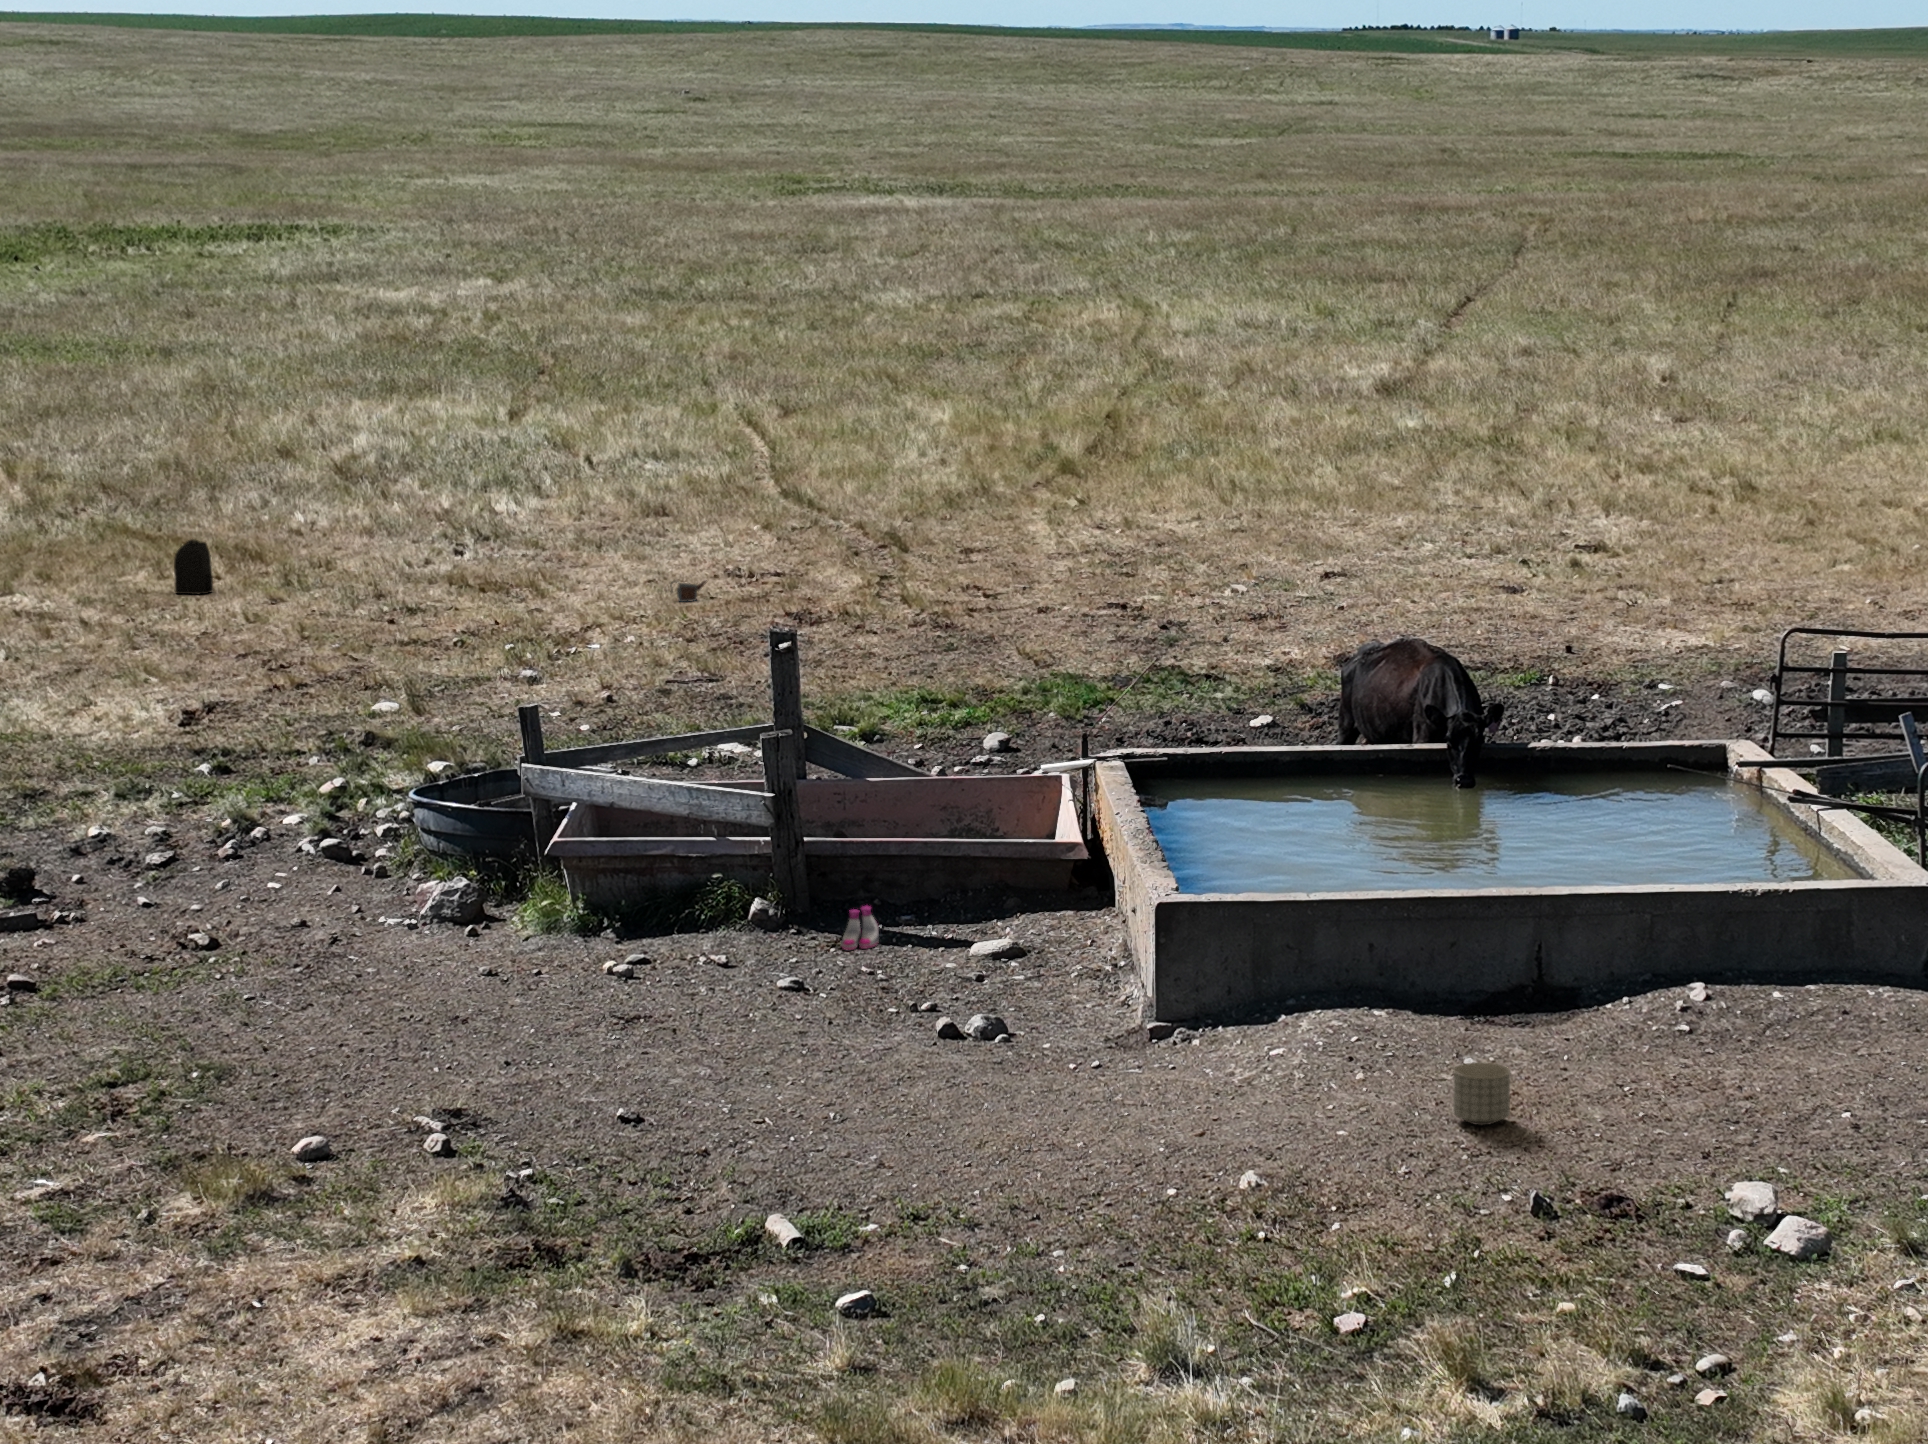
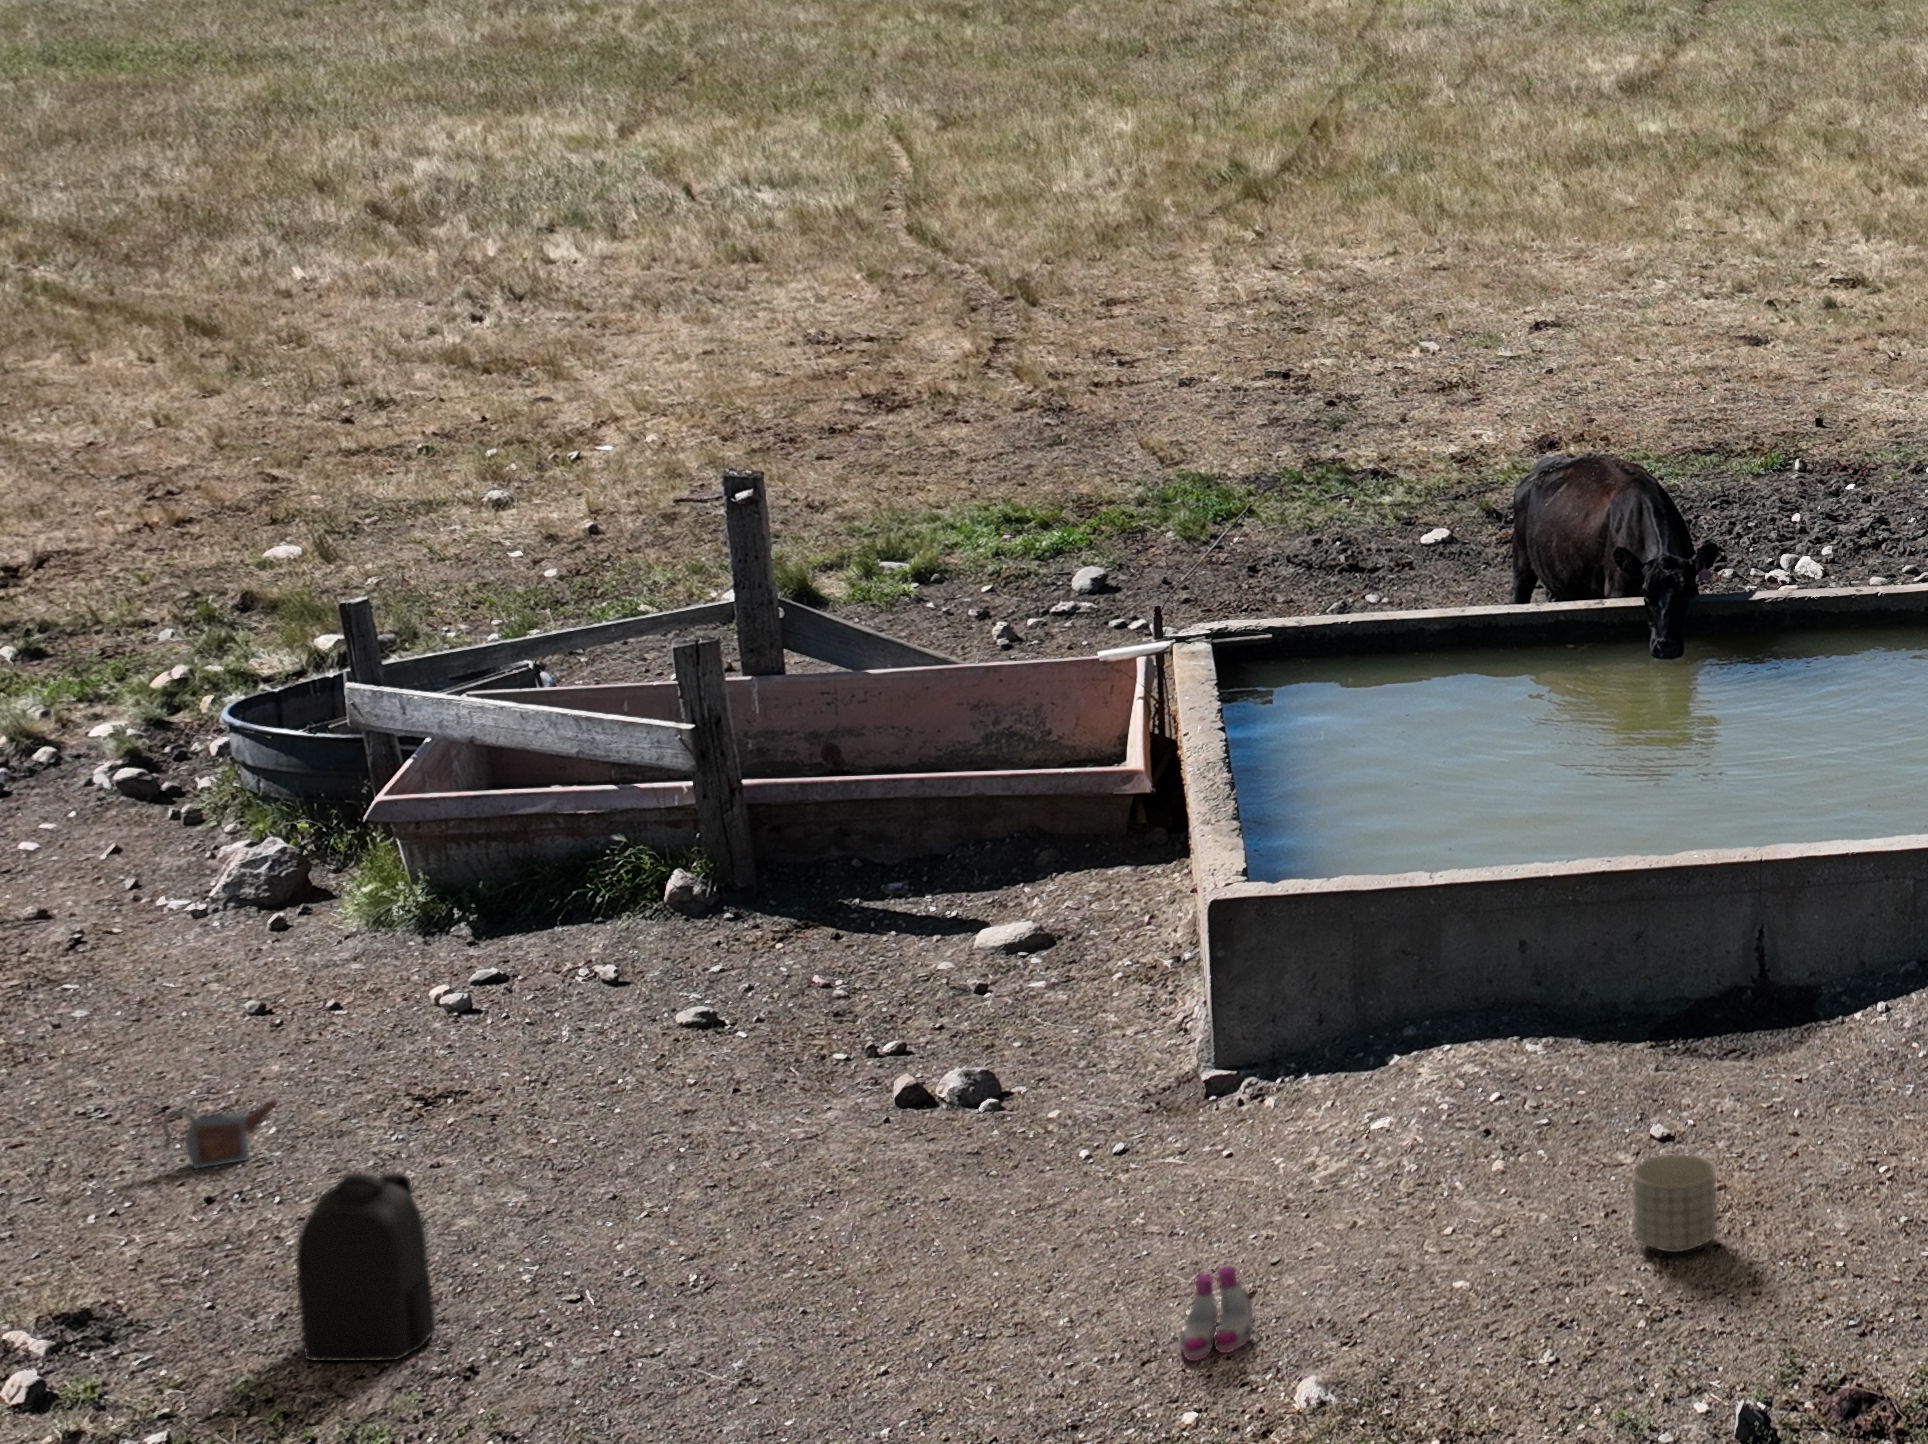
backpack: present [174,539,213,594] -> present [297,1173,436,1361]
watering can: present [670,580,707,602] -> present [162,1100,278,1168]
boots: present [841,906,879,950] -> present [1180,1266,1253,1361]

